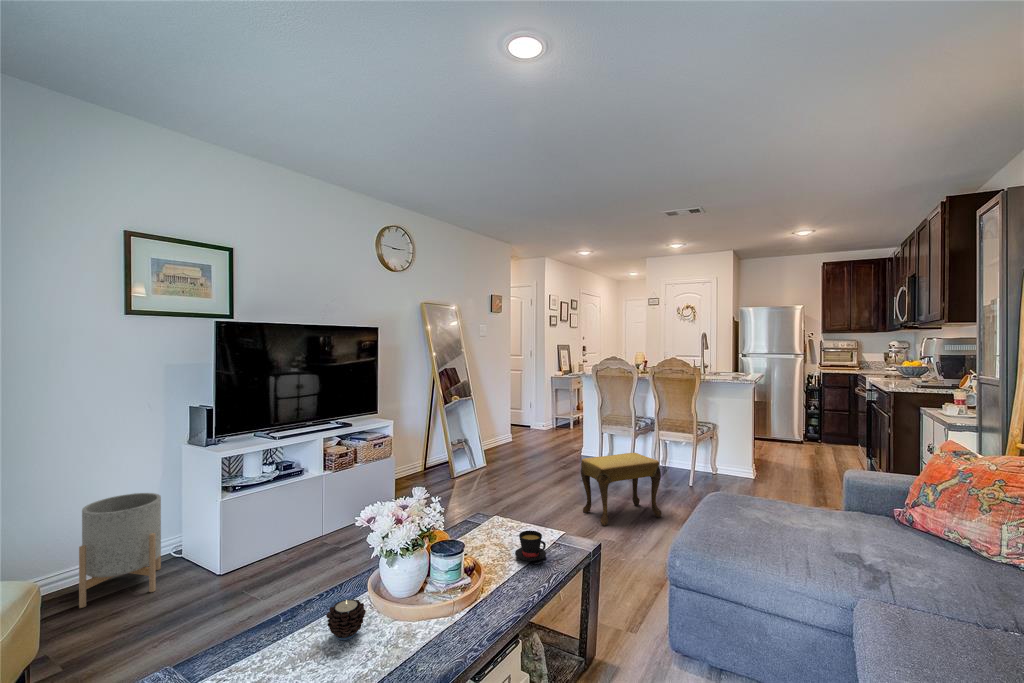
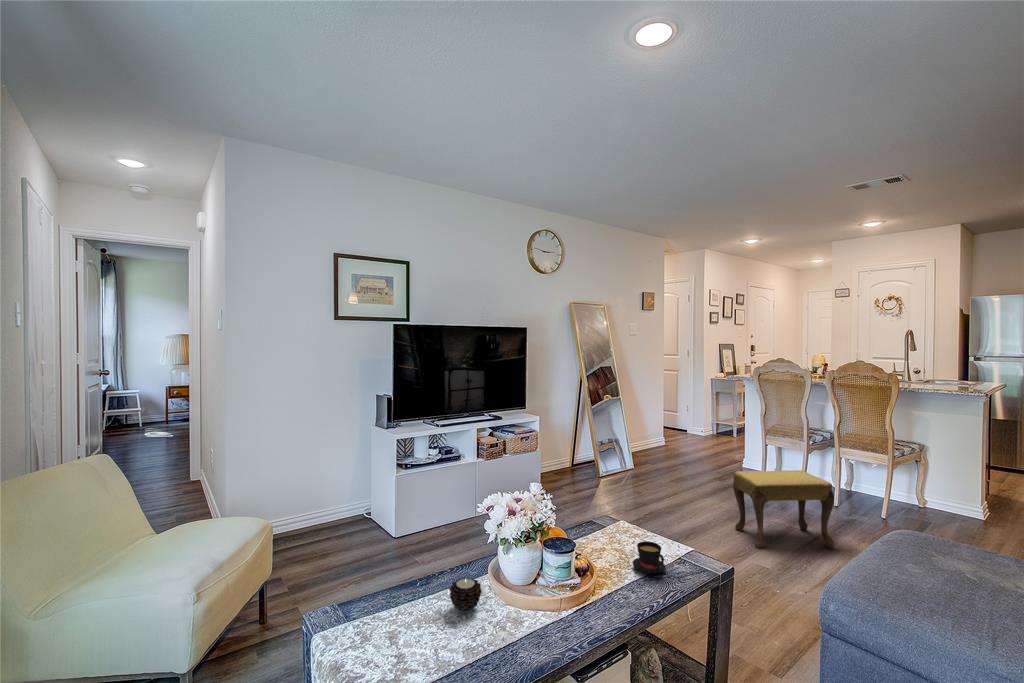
planter: present [79,493,161,608] -> none [297,462,352,546]

